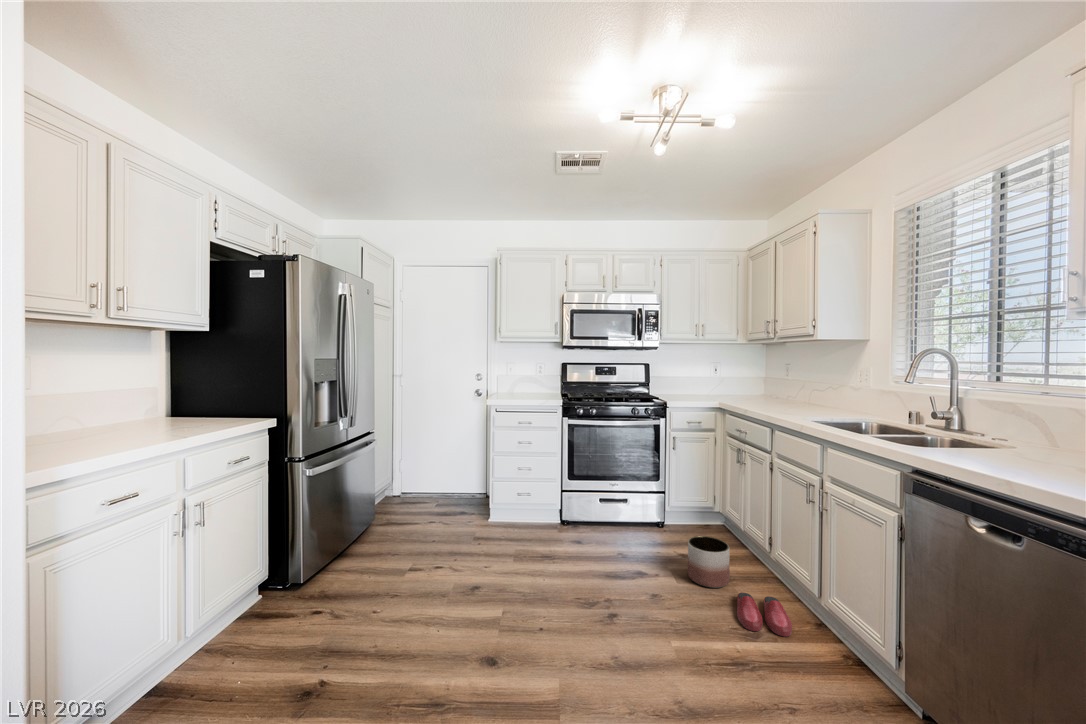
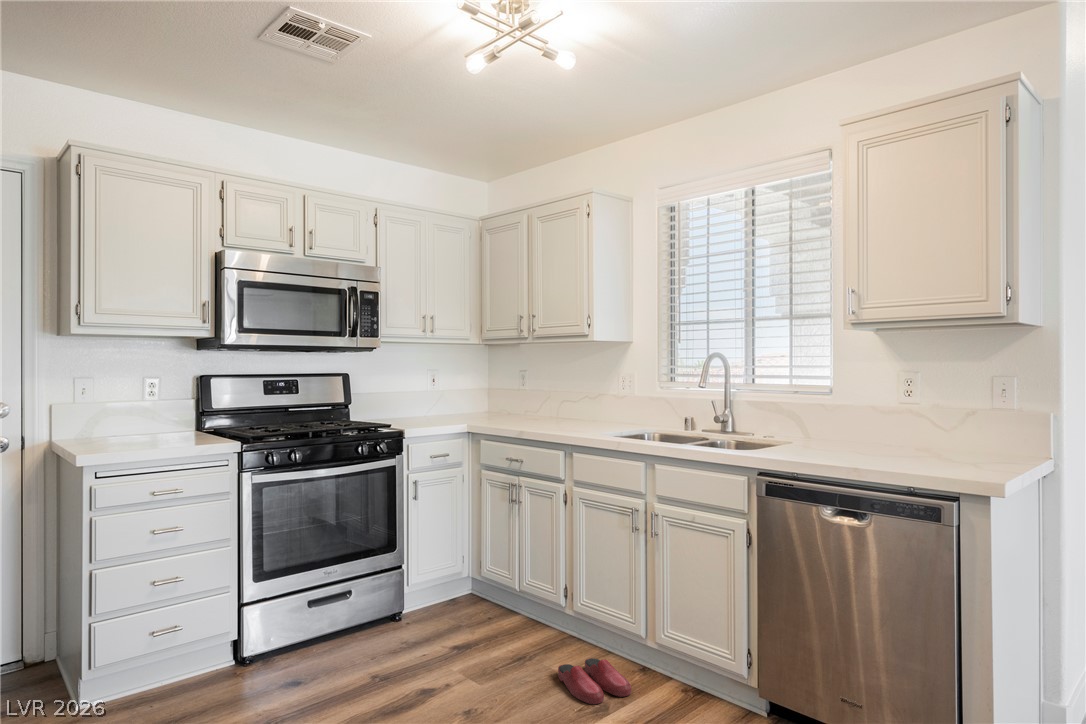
planter: present [688,536,730,588] -> none [483,608,536,676]

